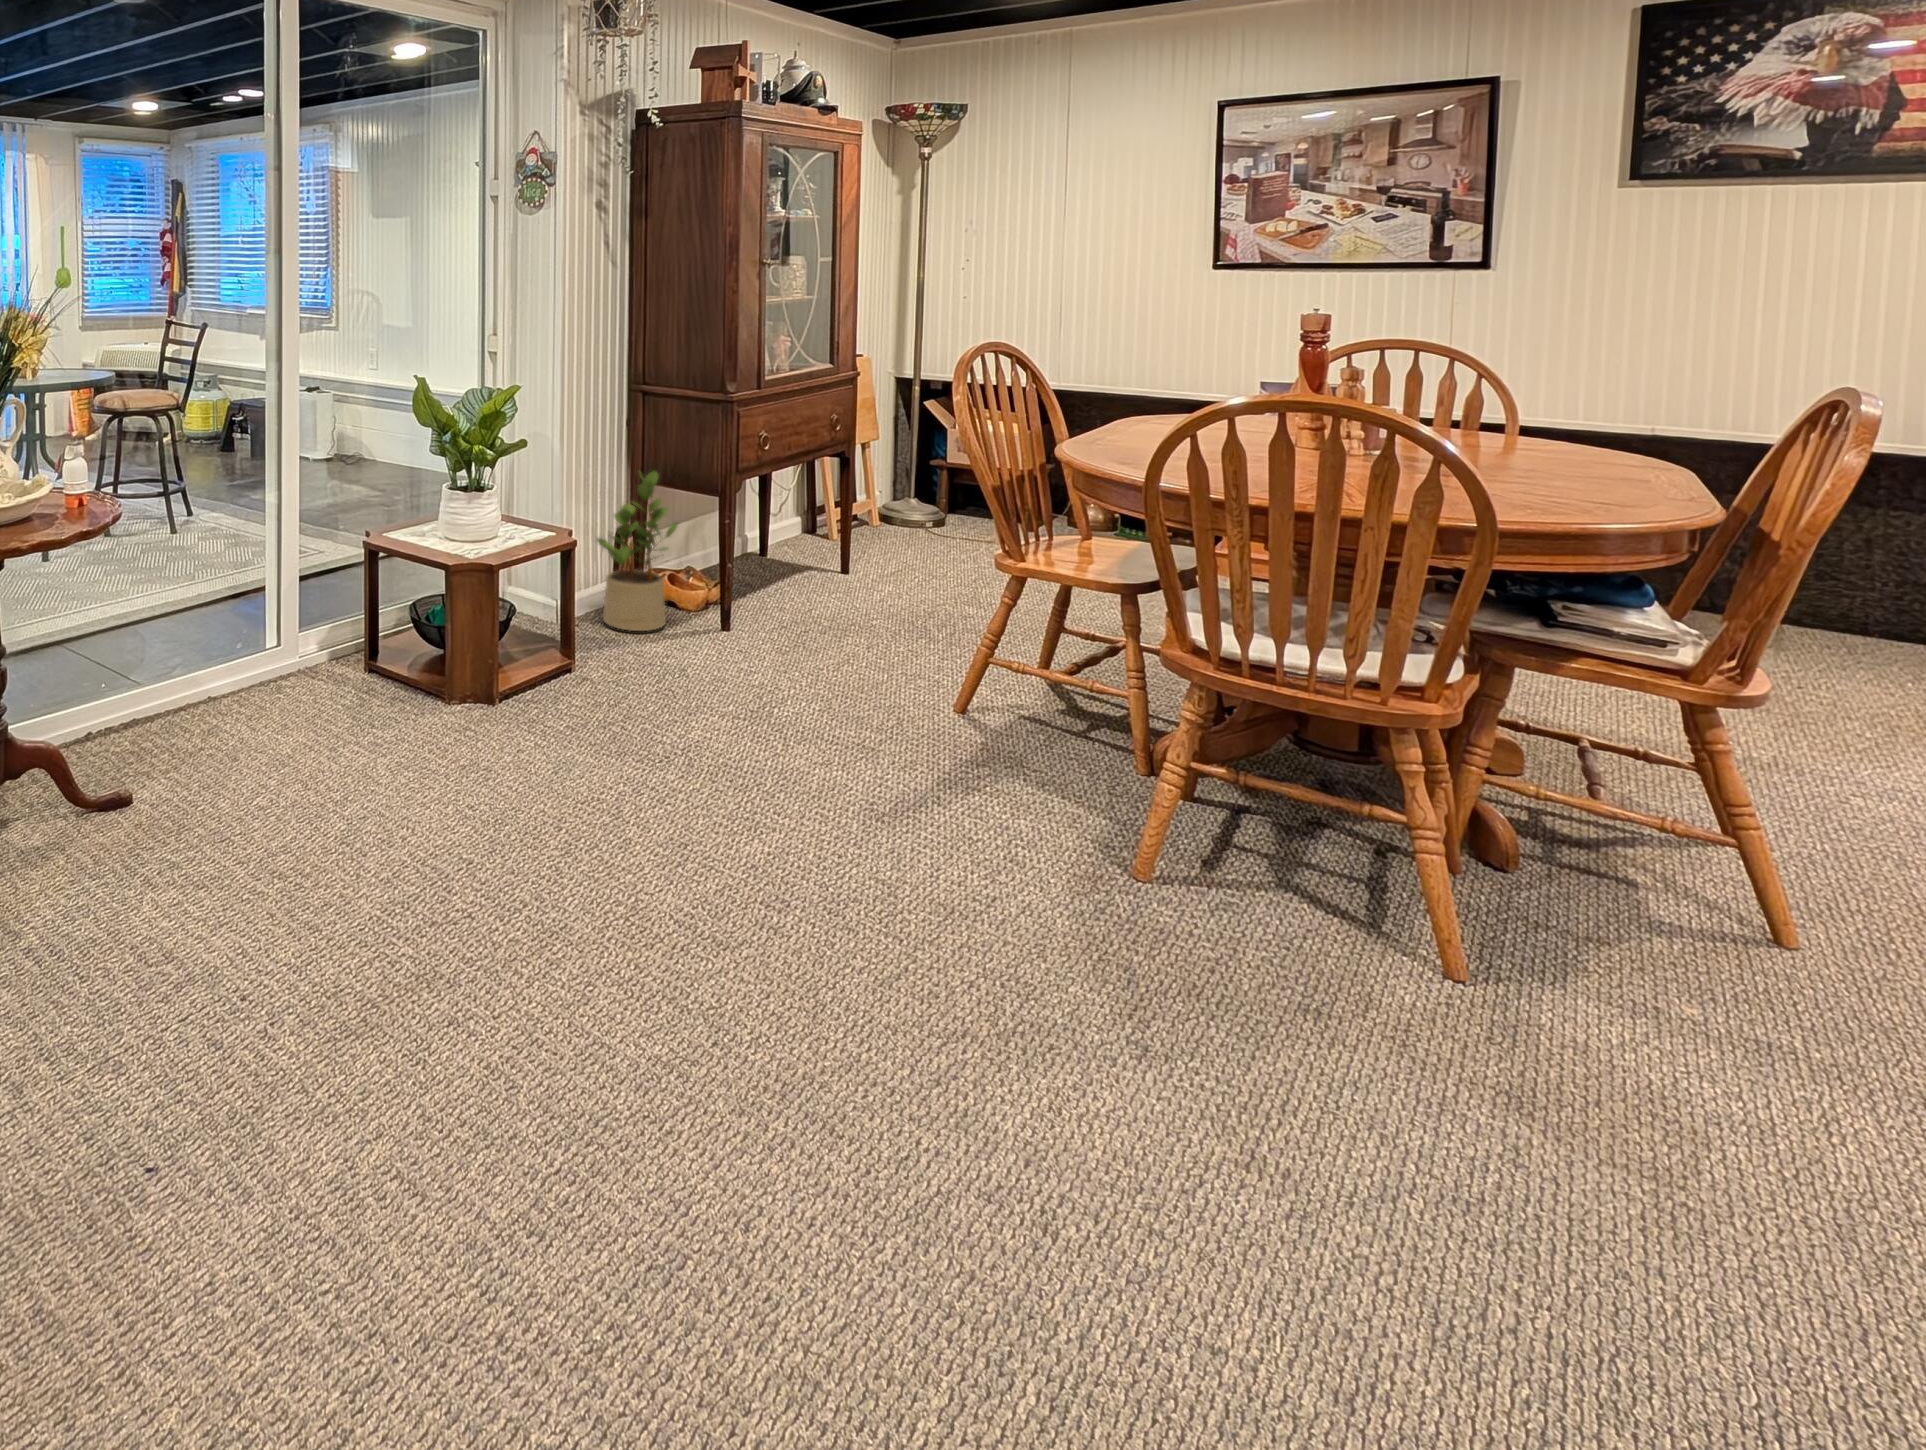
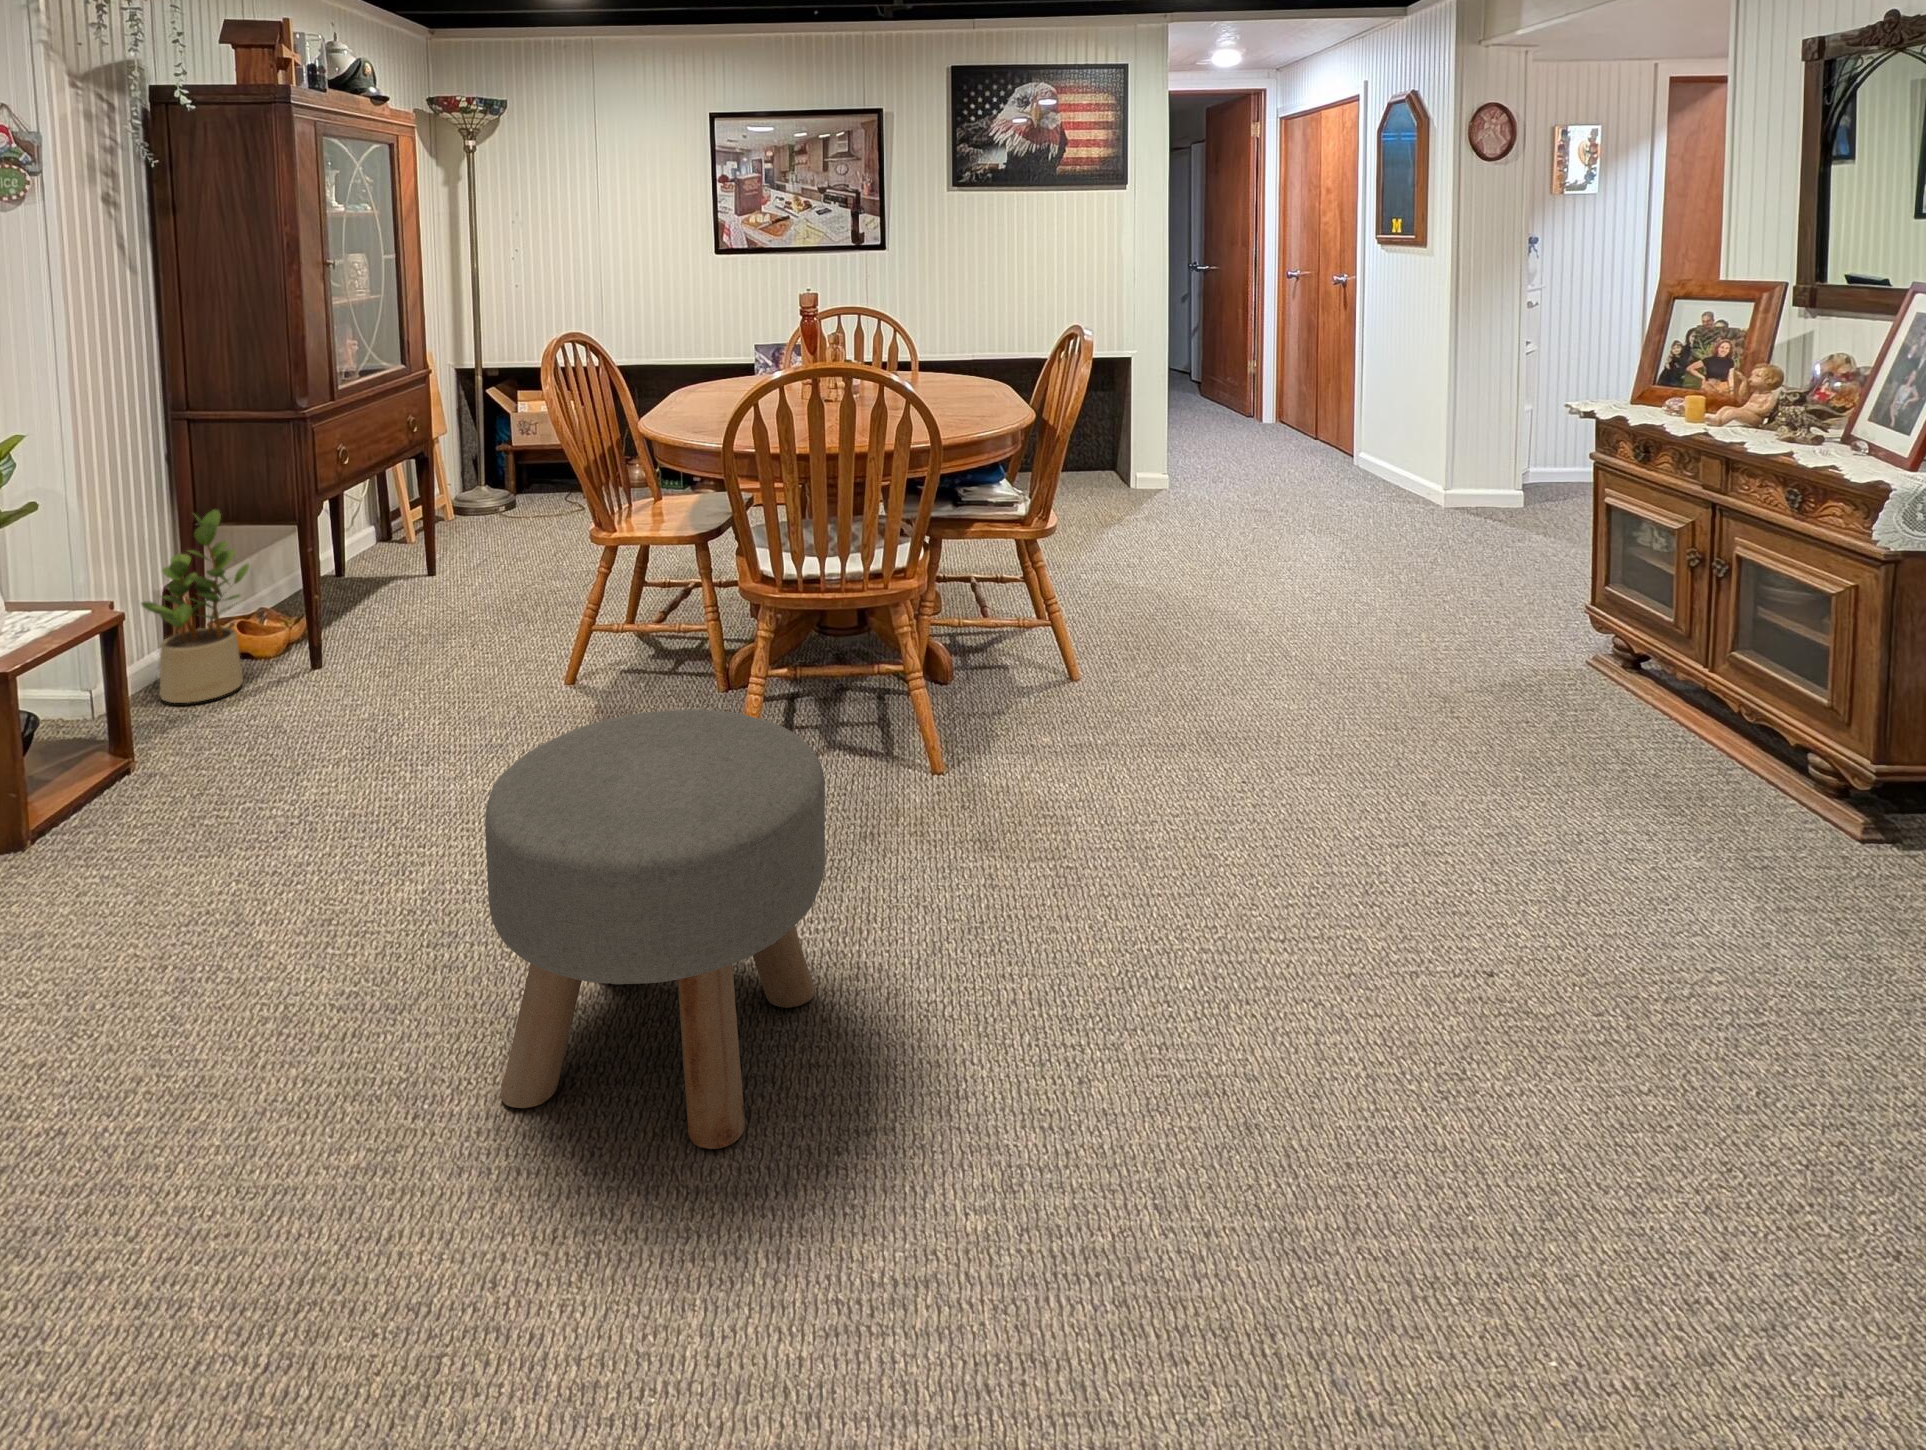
ottoman: none [793,742,1201,1247] -> present [485,710,825,1149]

